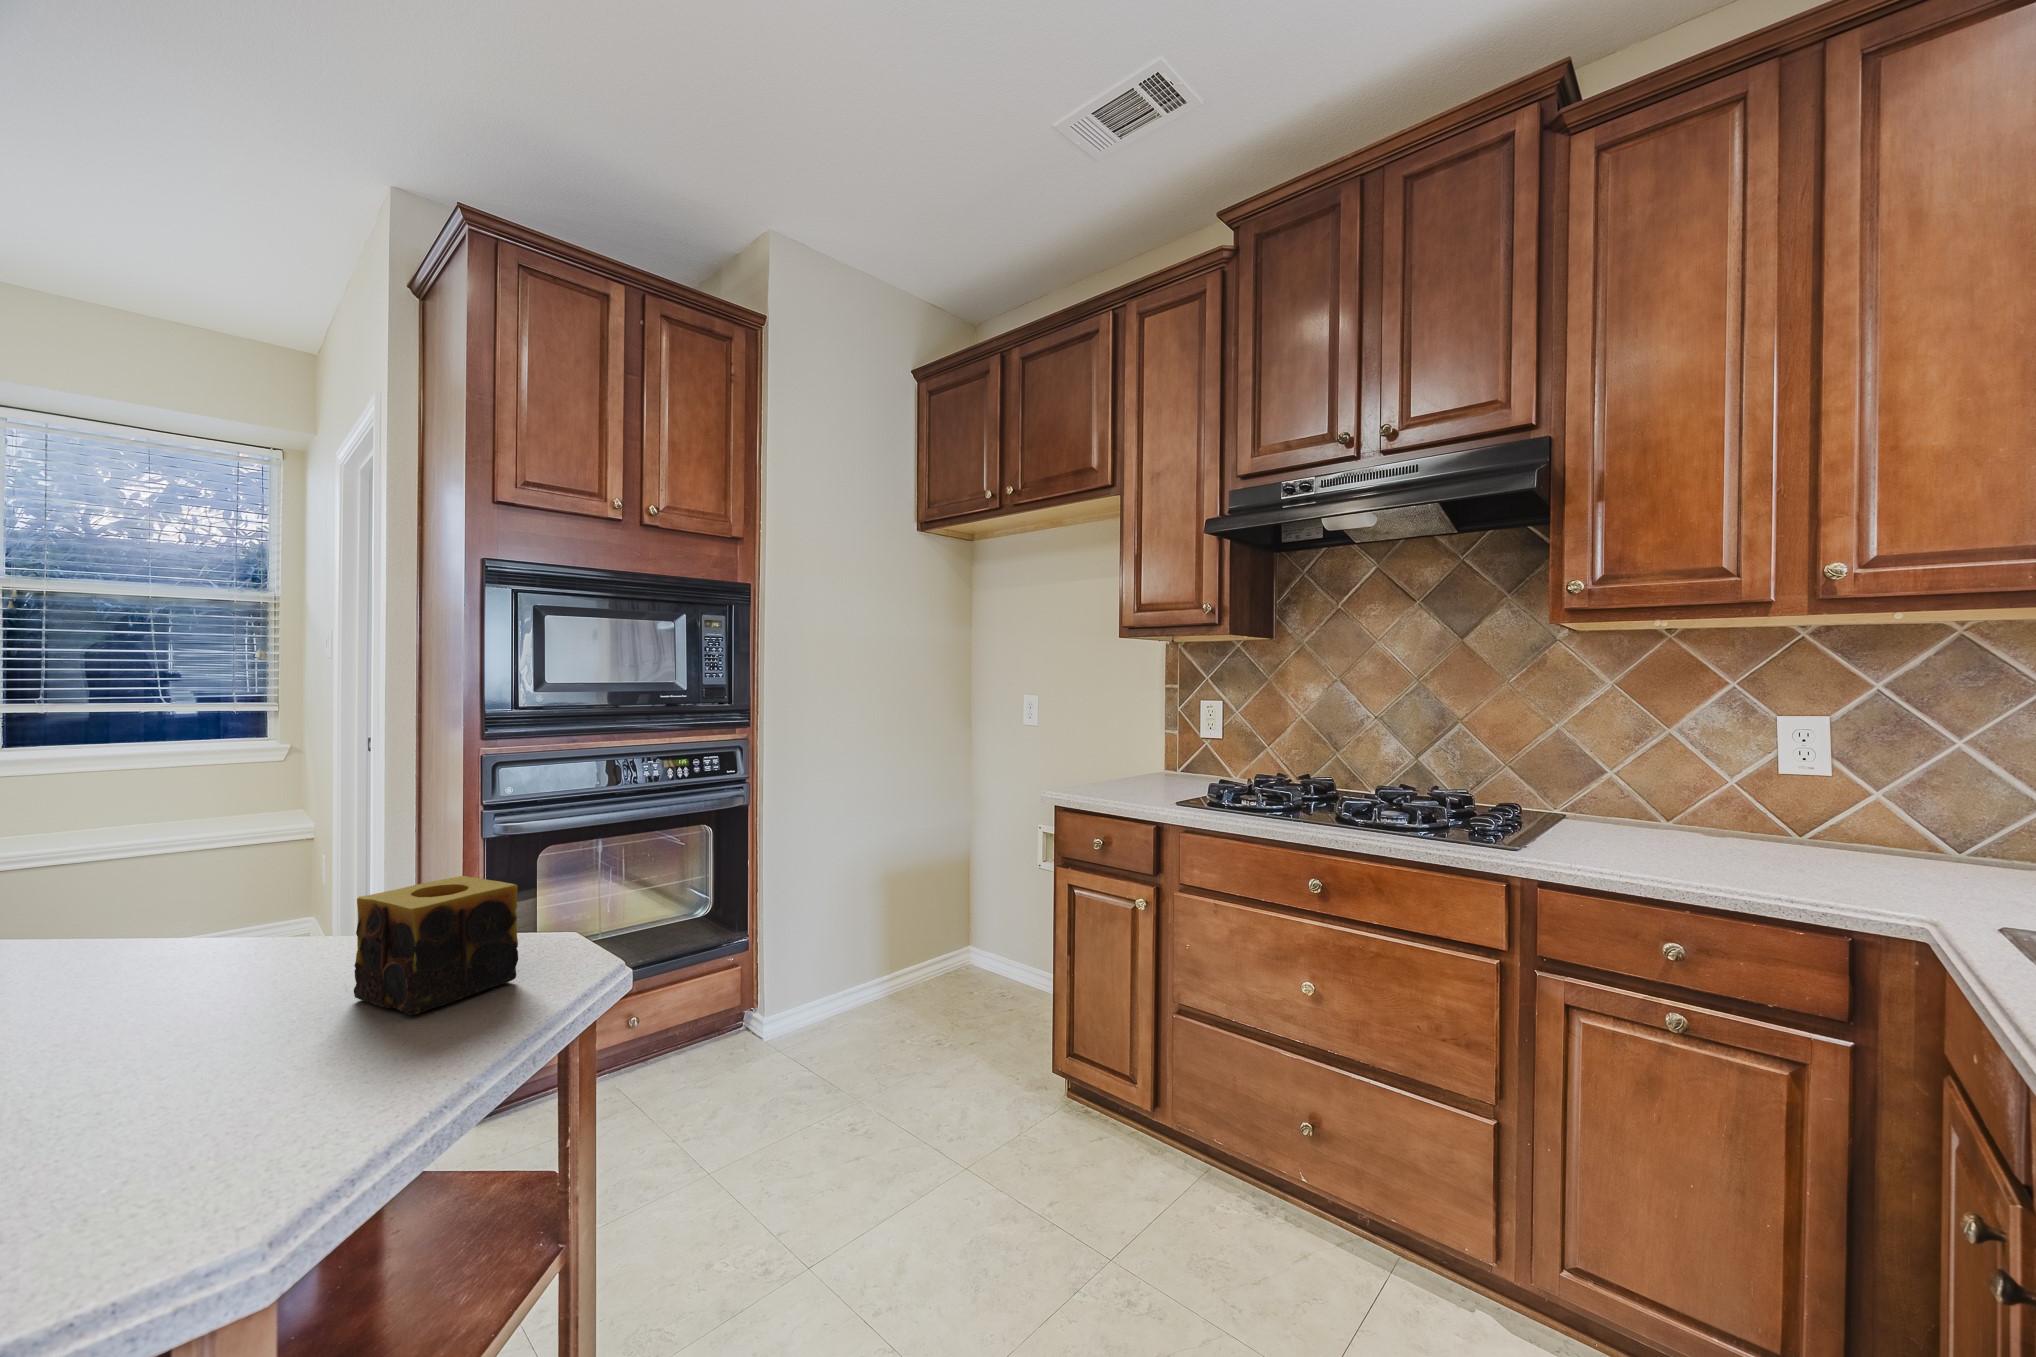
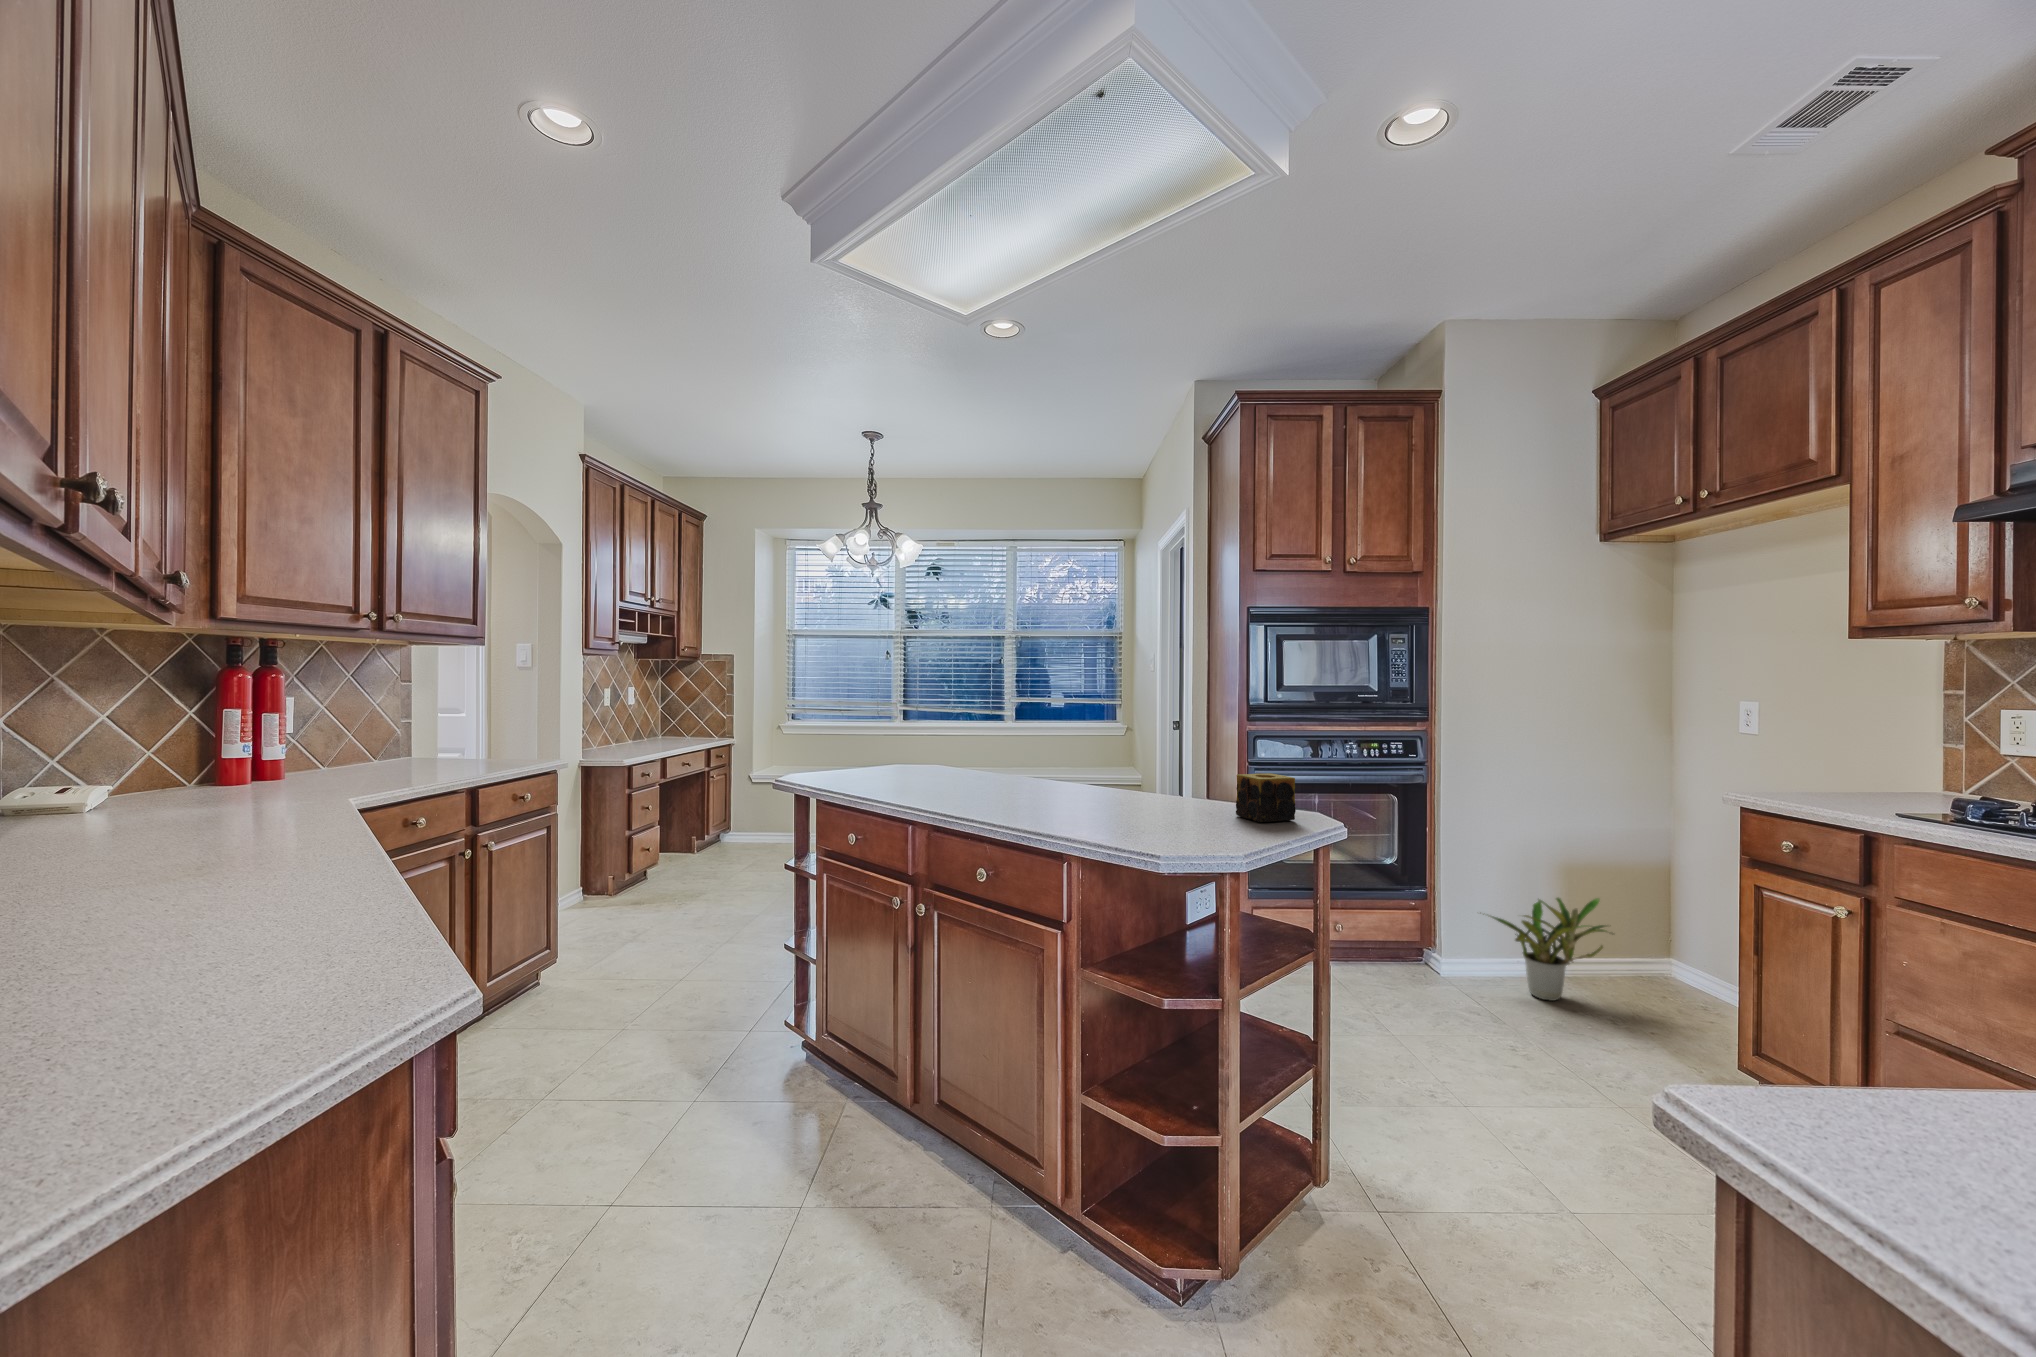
potted plant: none [805,910,934,1041] -> present [1491,898,1607,1001]

